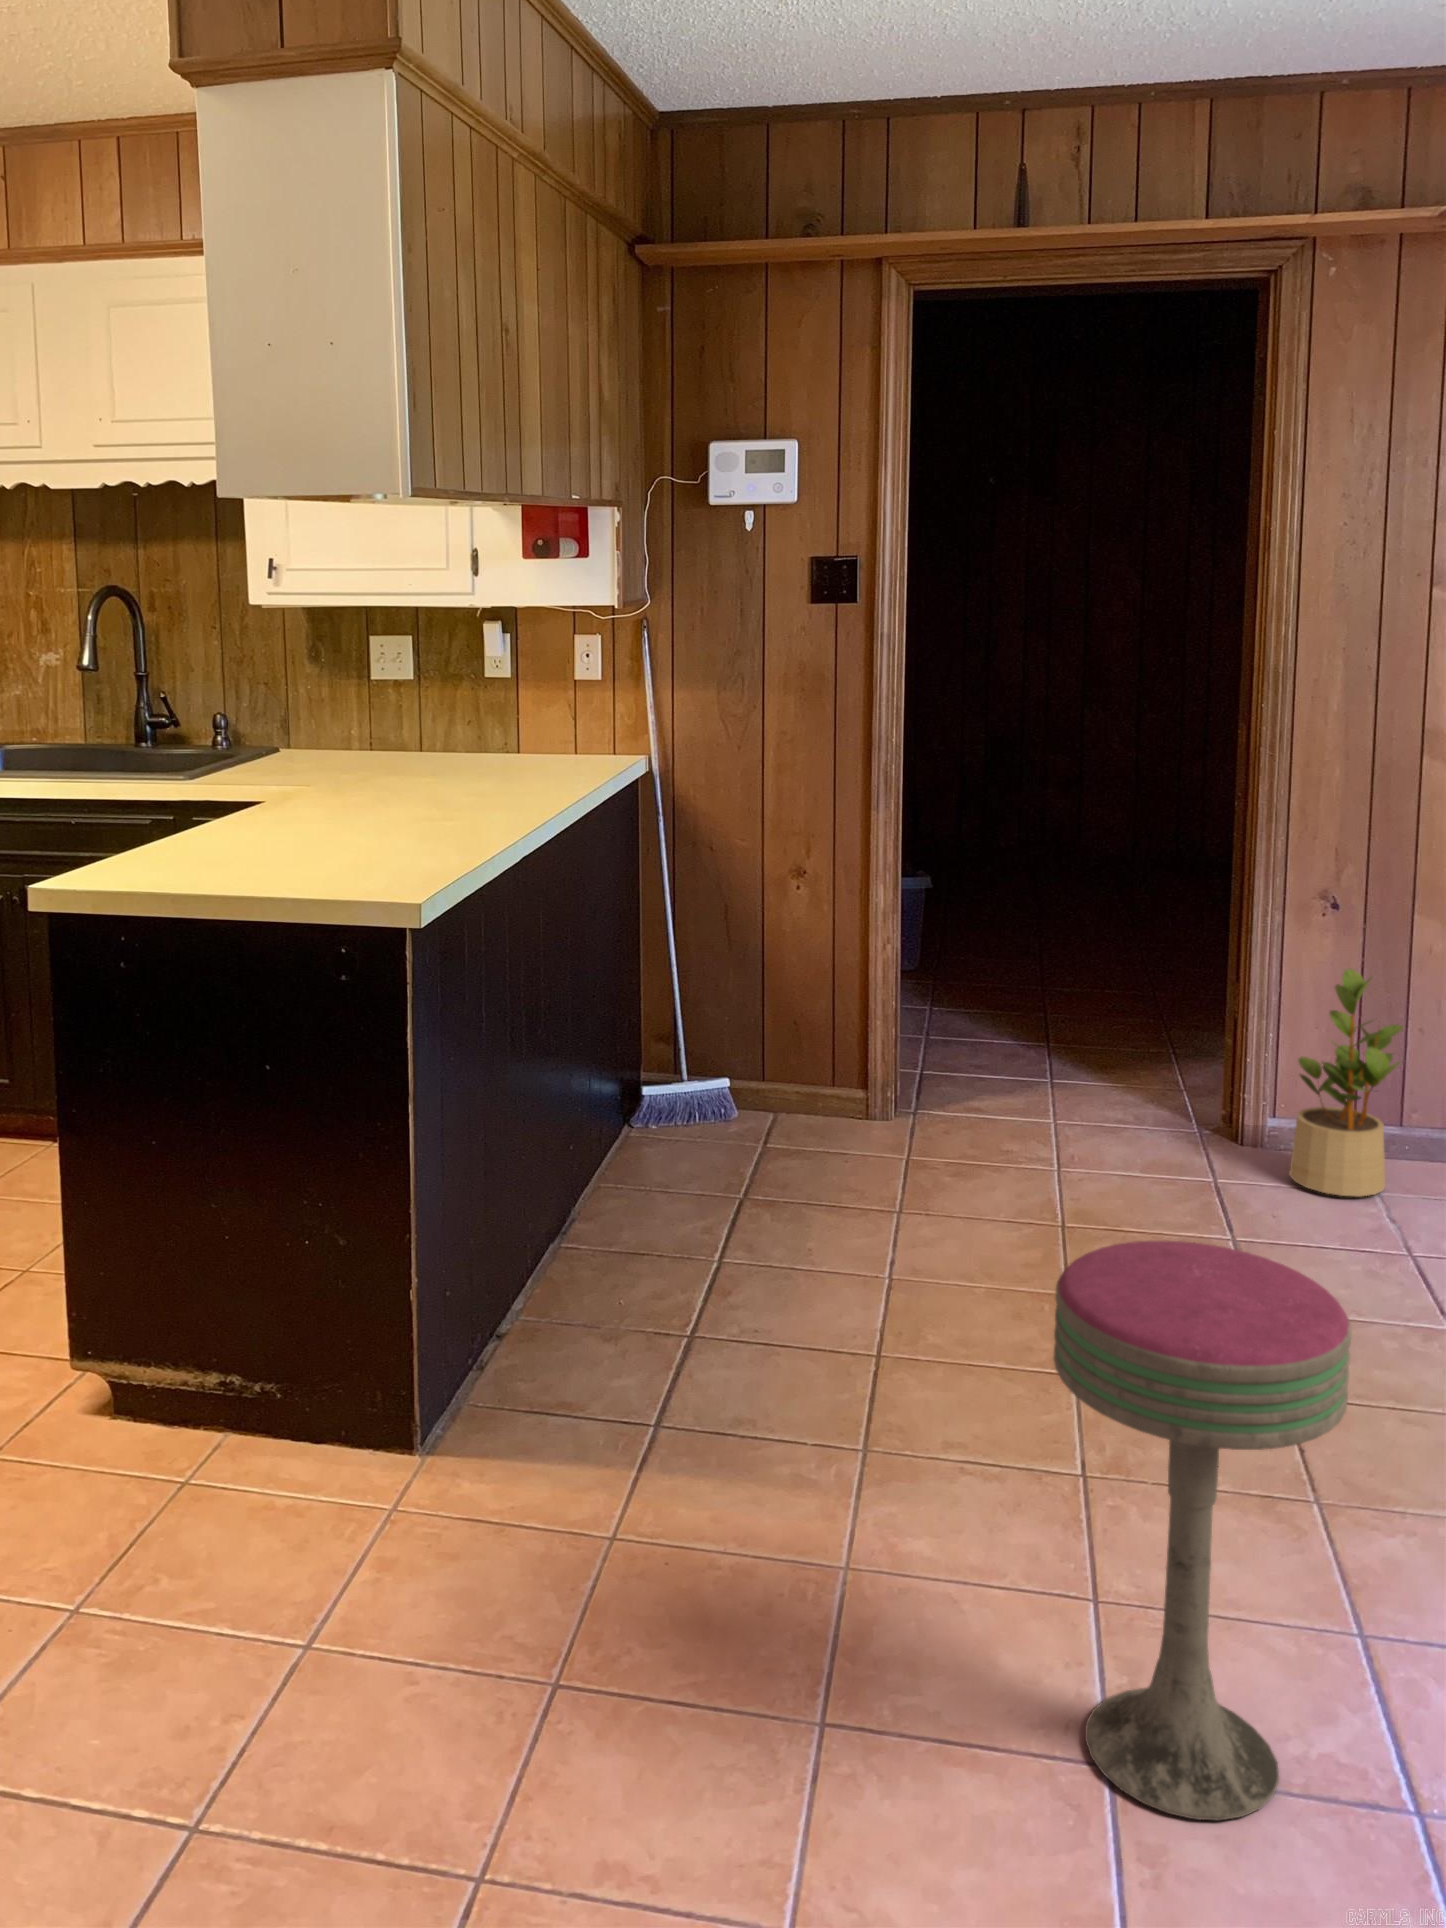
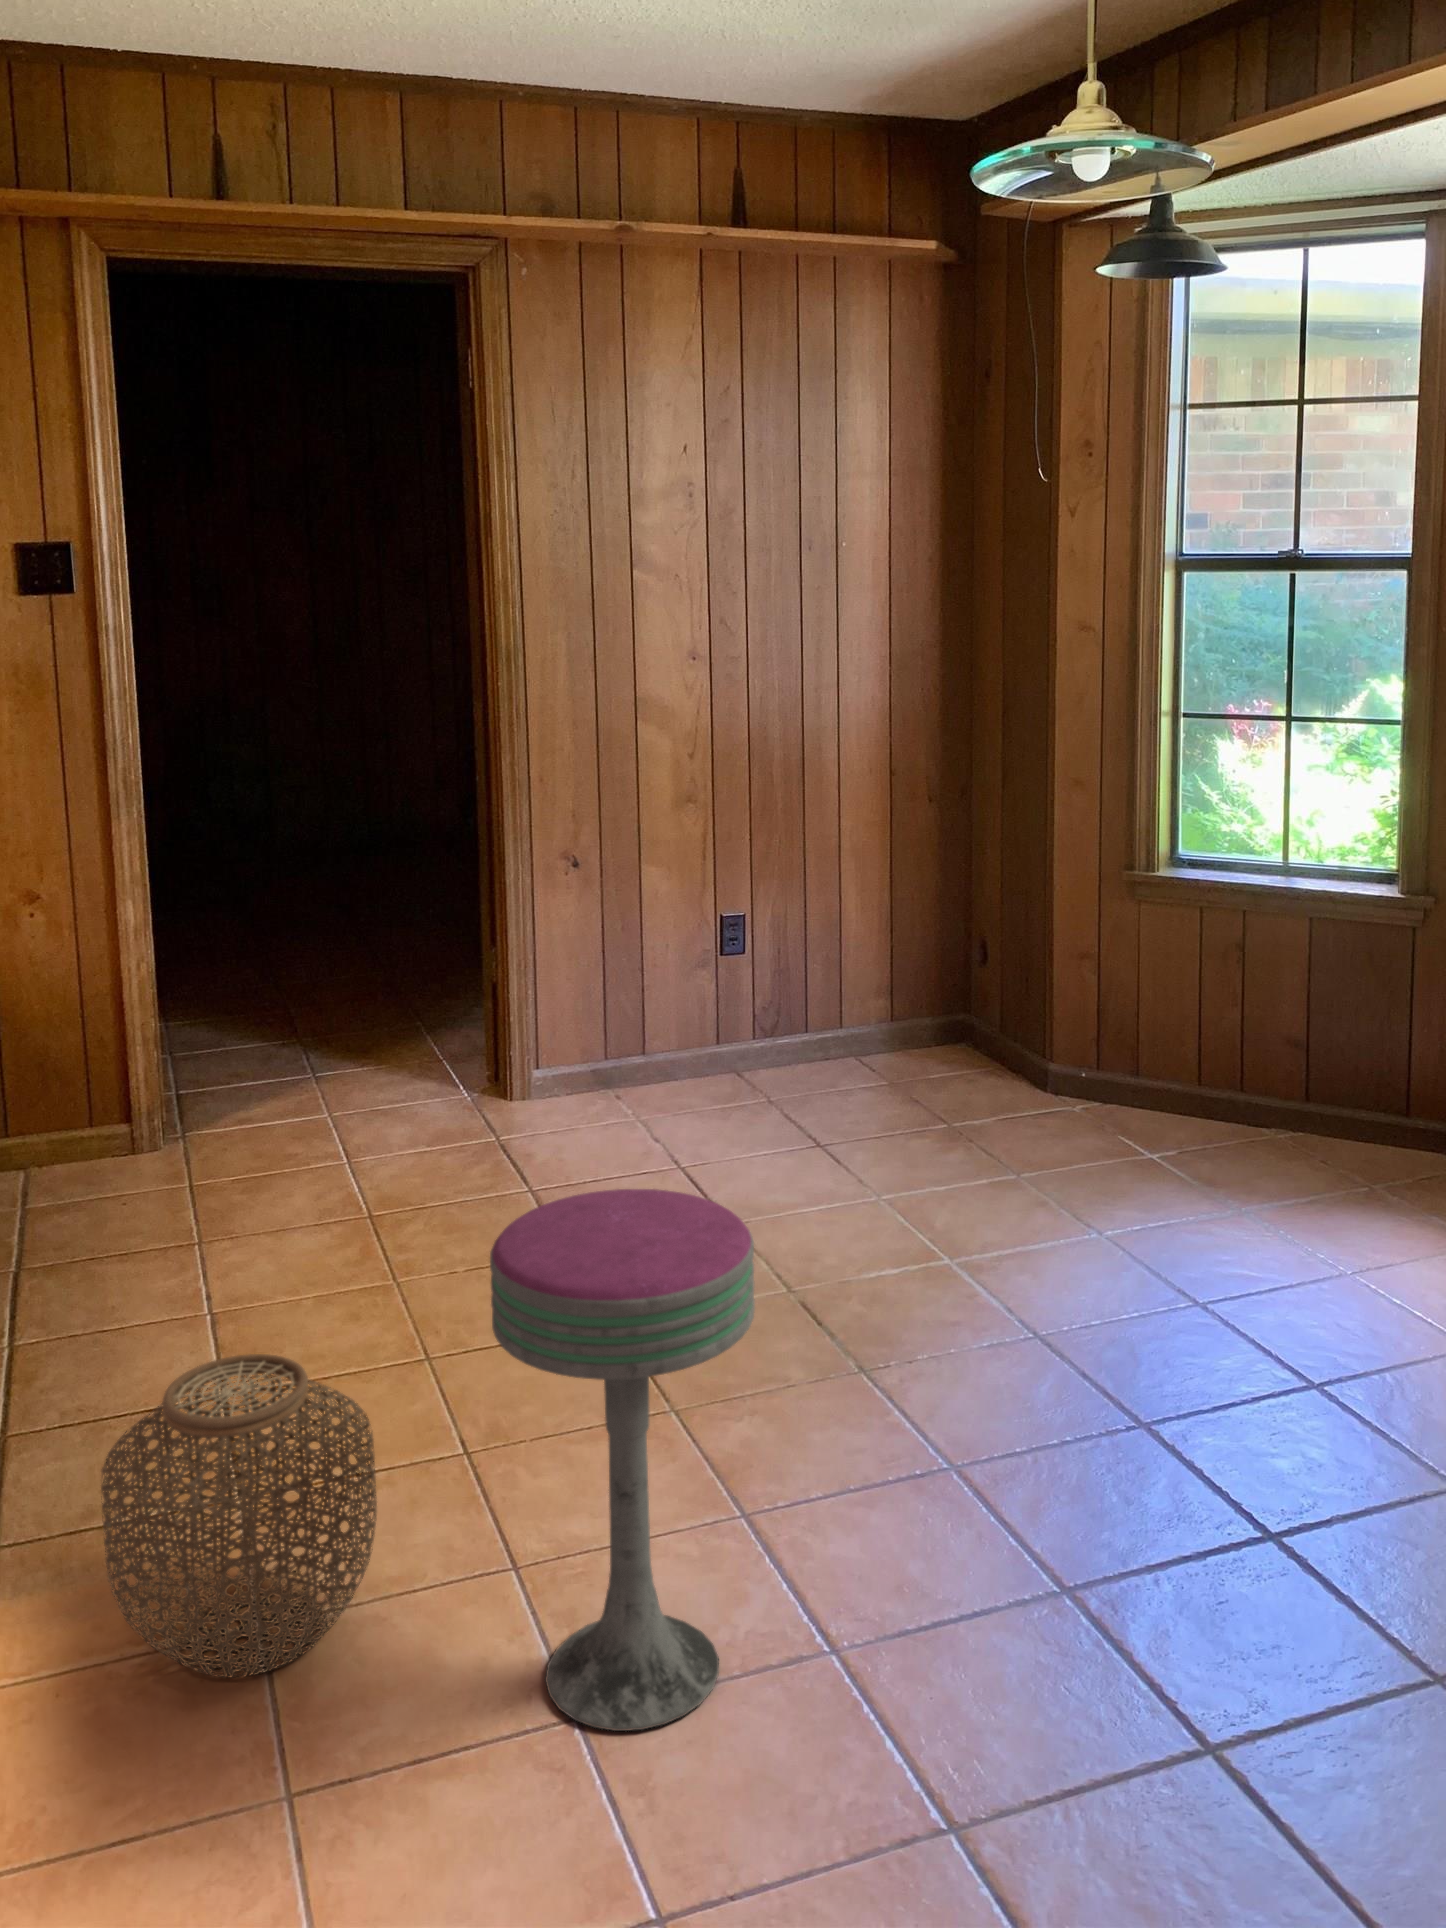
potted plant: present [1289,969,1403,1197] -> none [558,921,648,1130]
woven basket: none [715,1311,957,1610] -> present [101,1354,377,1677]

